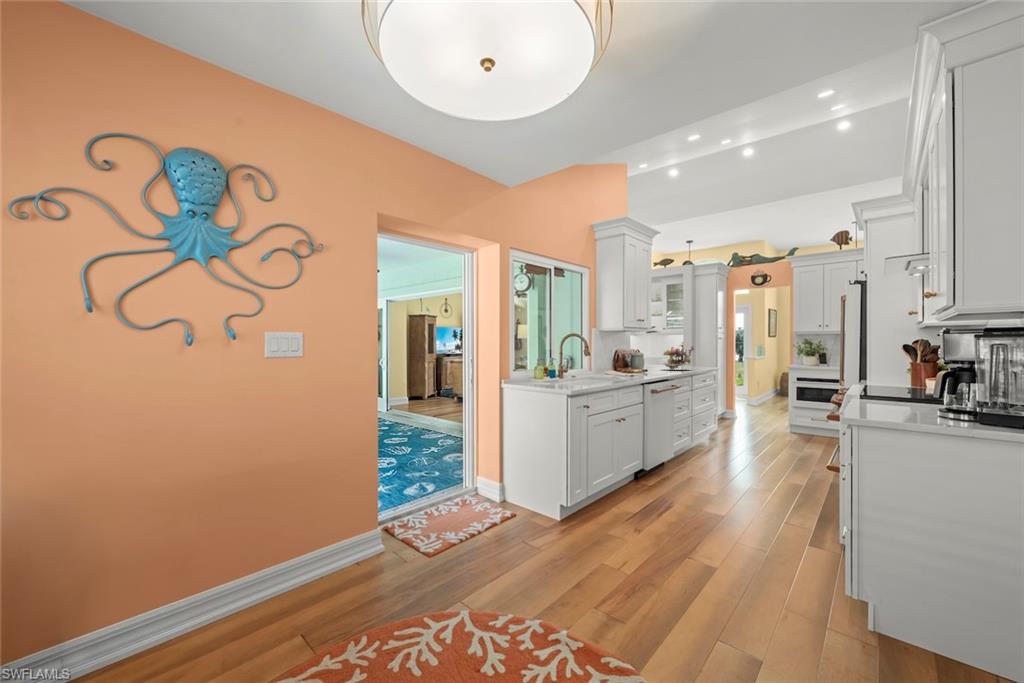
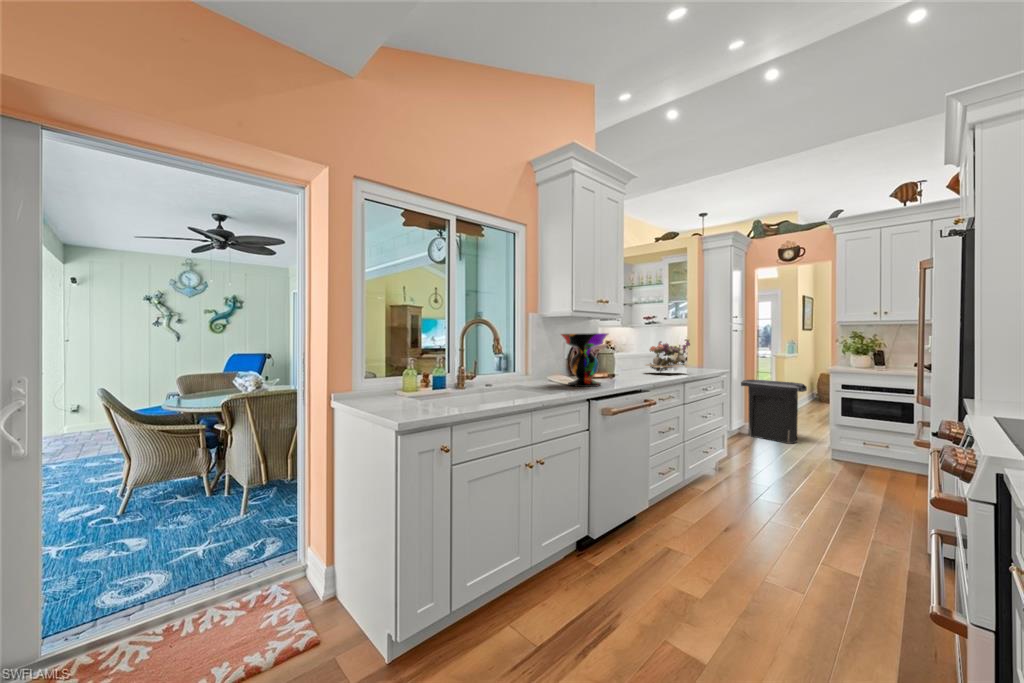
decorative bowl: none [617,342,650,377] -> present [561,333,608,387]
trash can: none [724,376,772,424] -> present [741,380,807,444]

